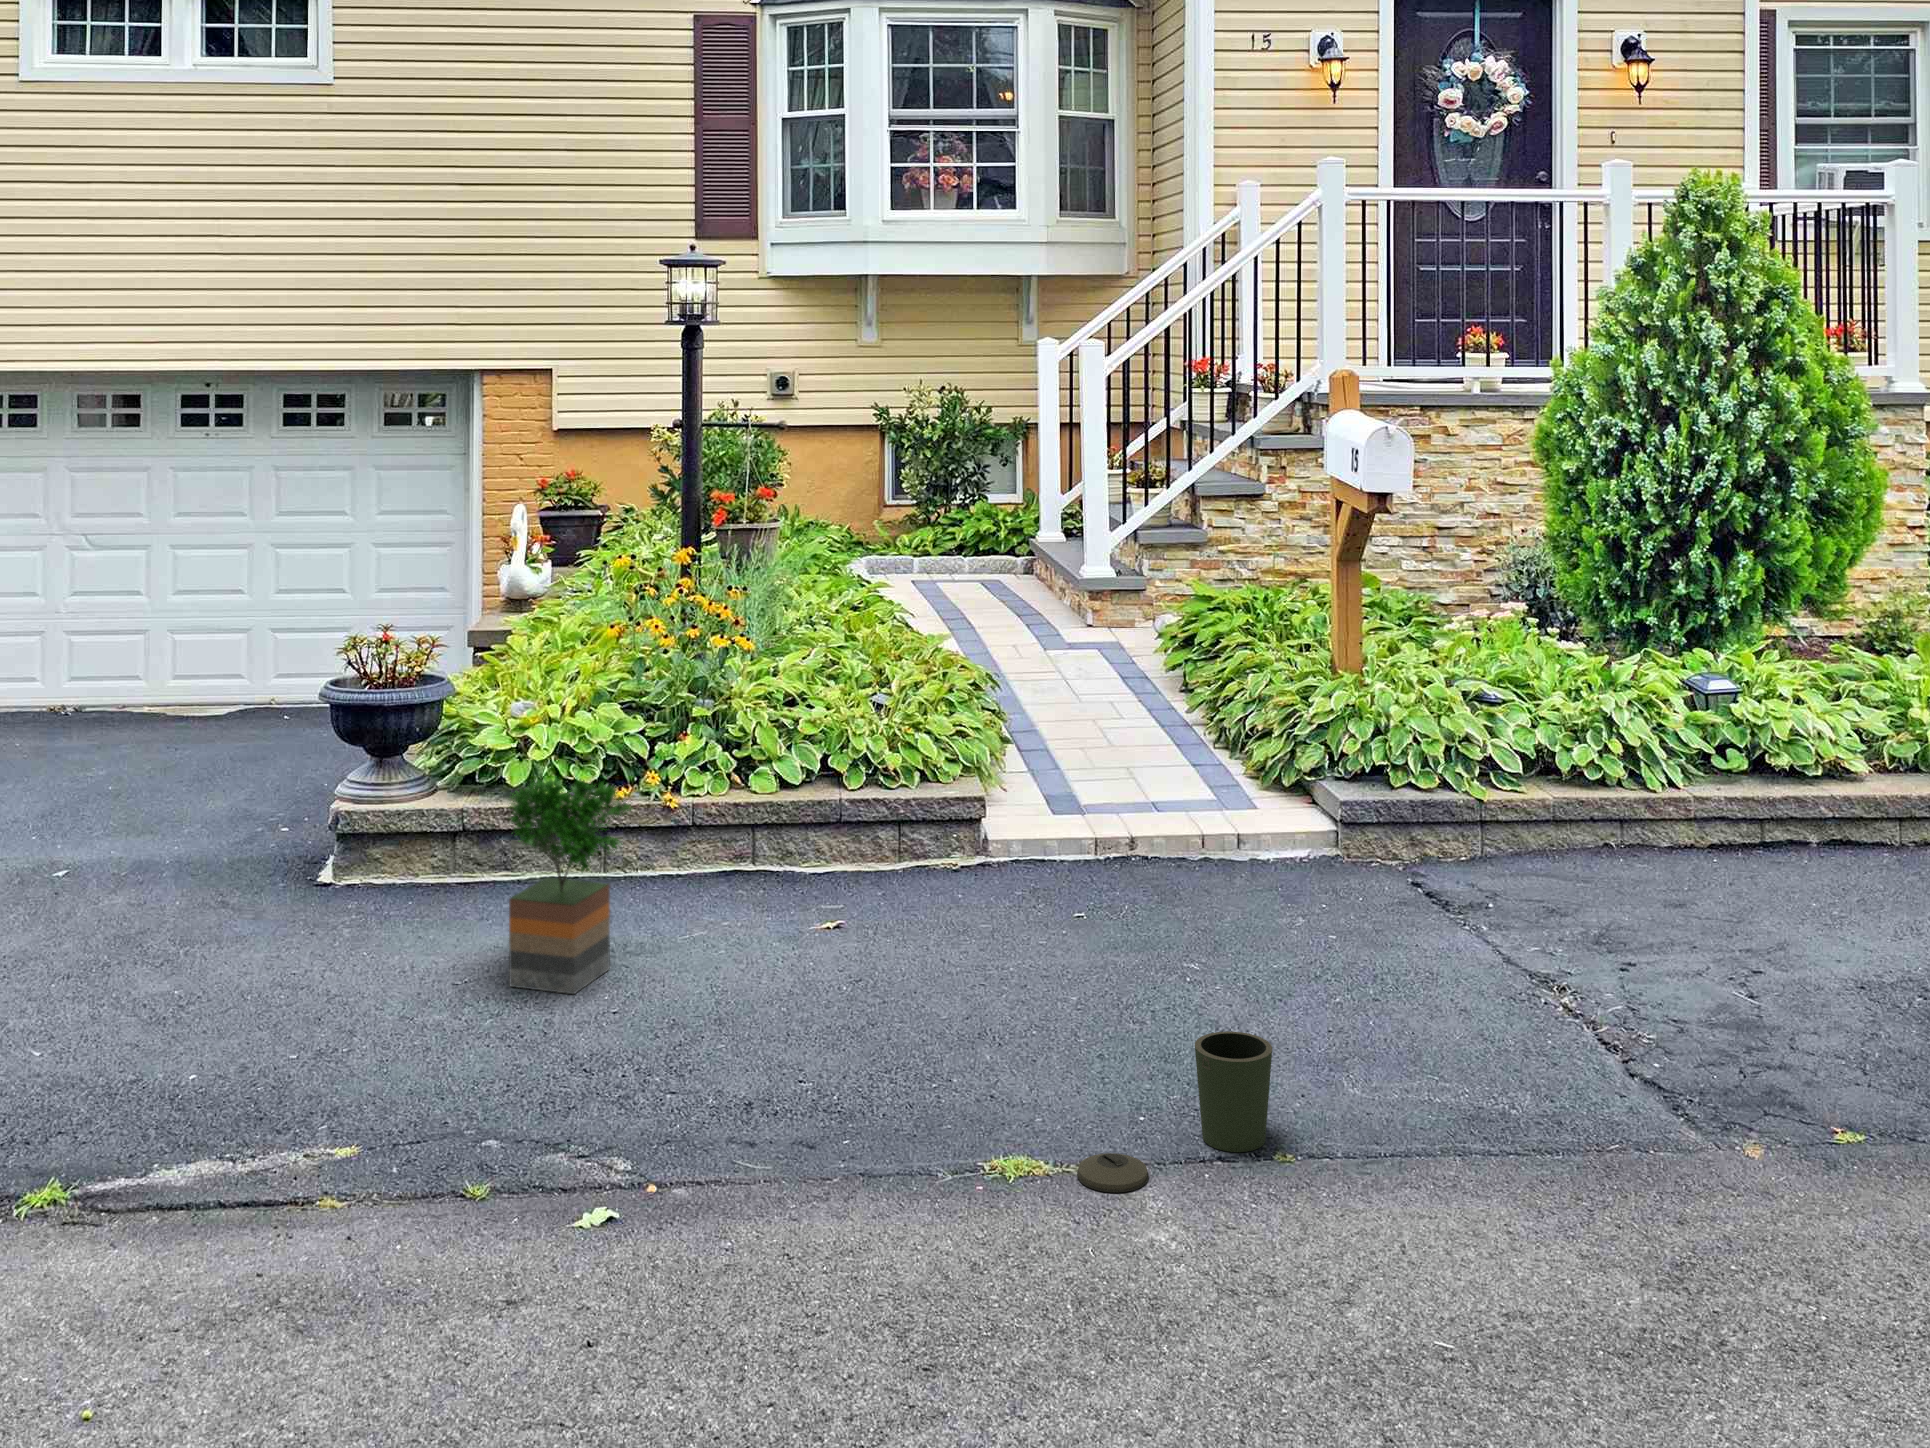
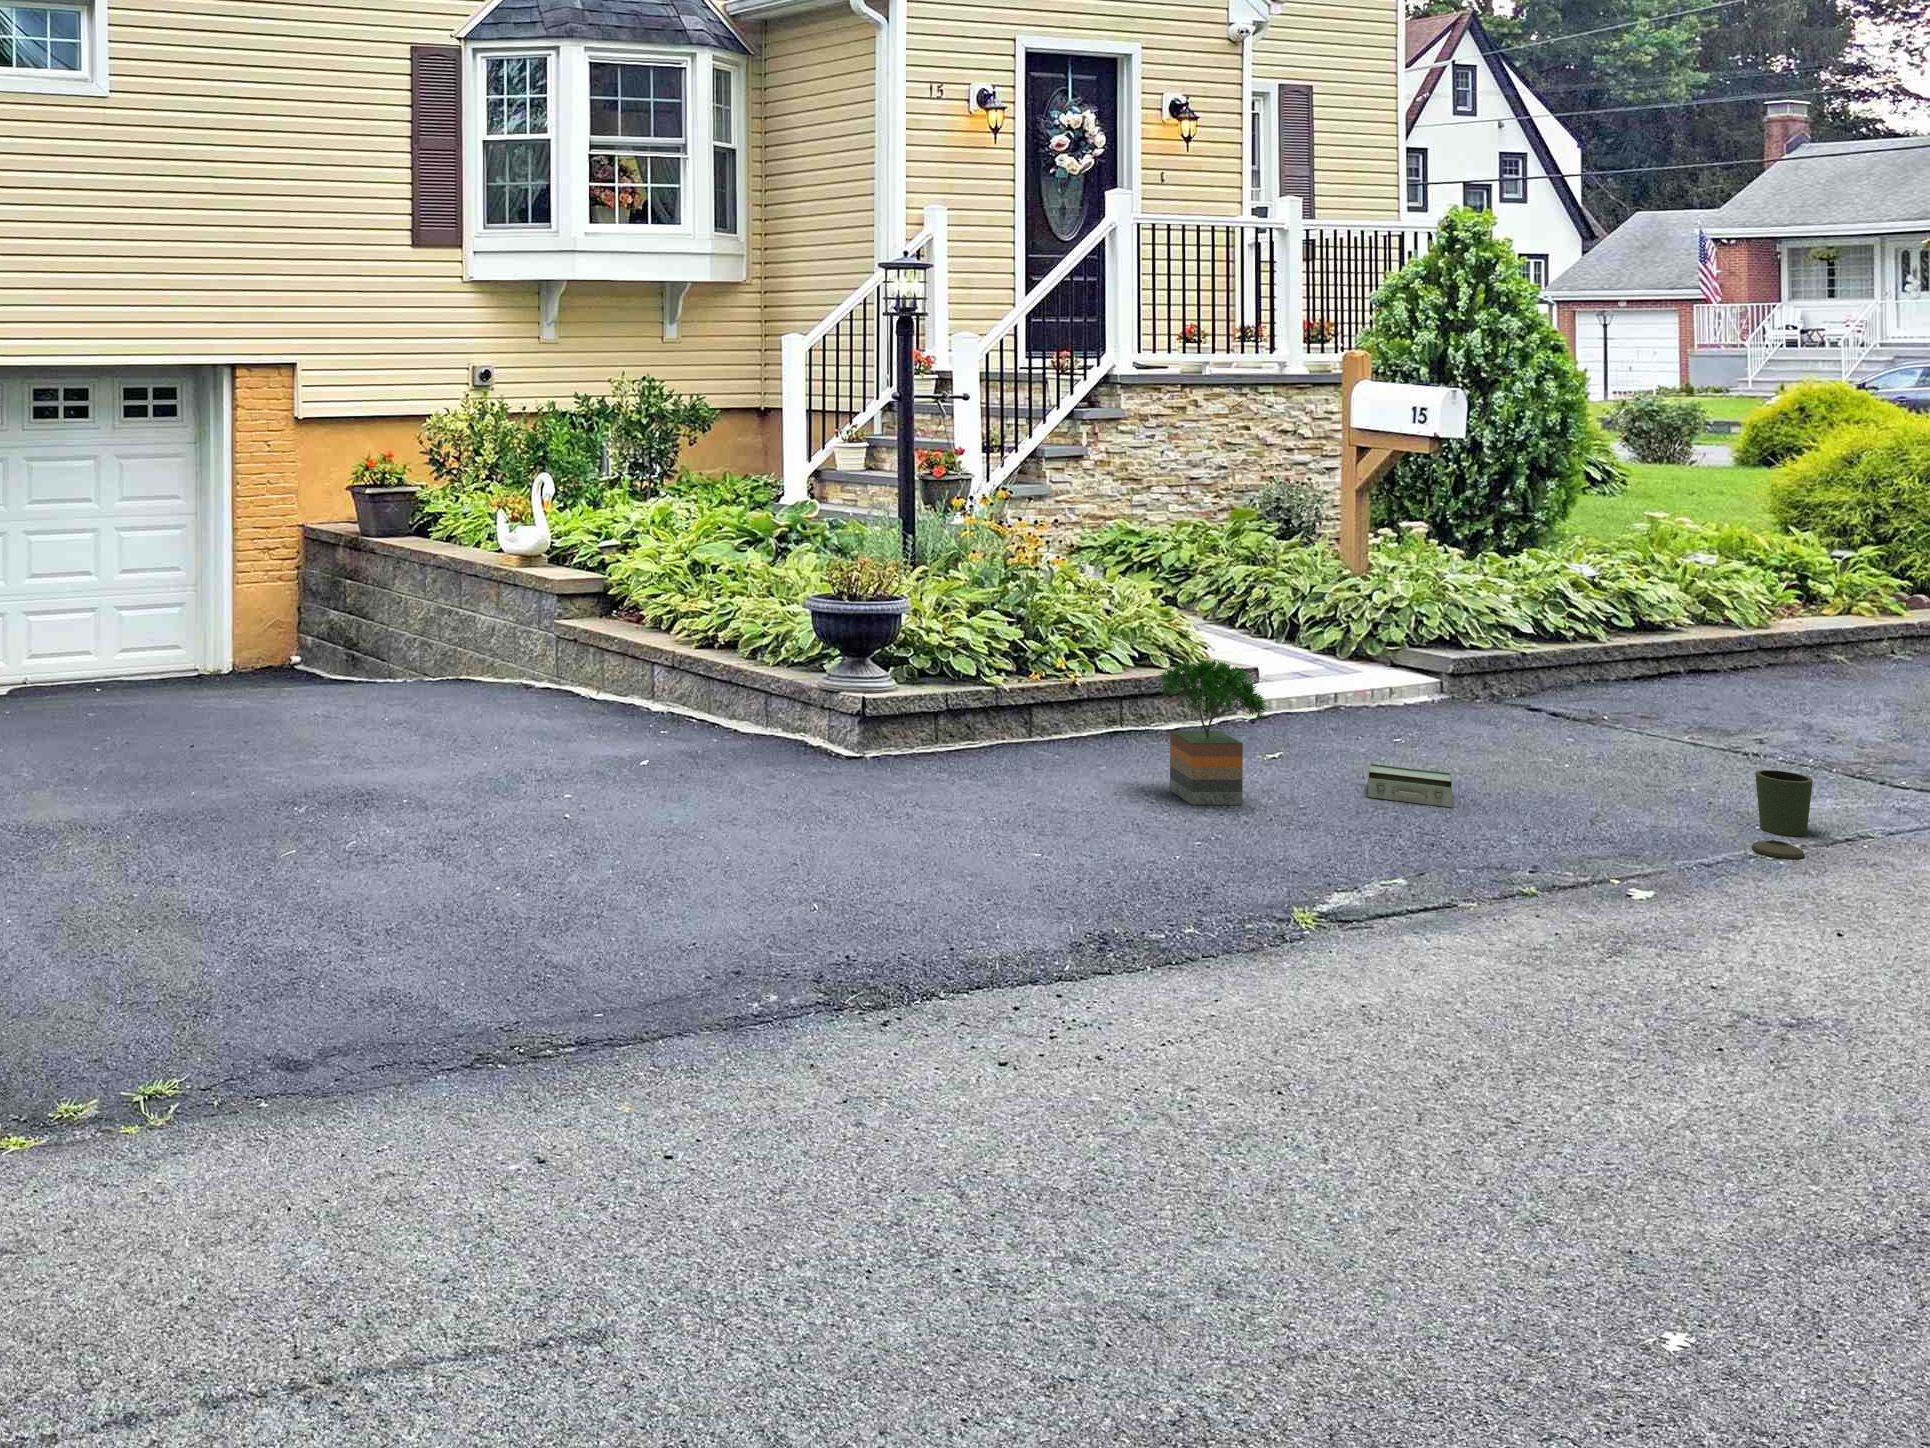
toolbox: none [773,953,903,1033] -> present [1368,764,1452,807]

